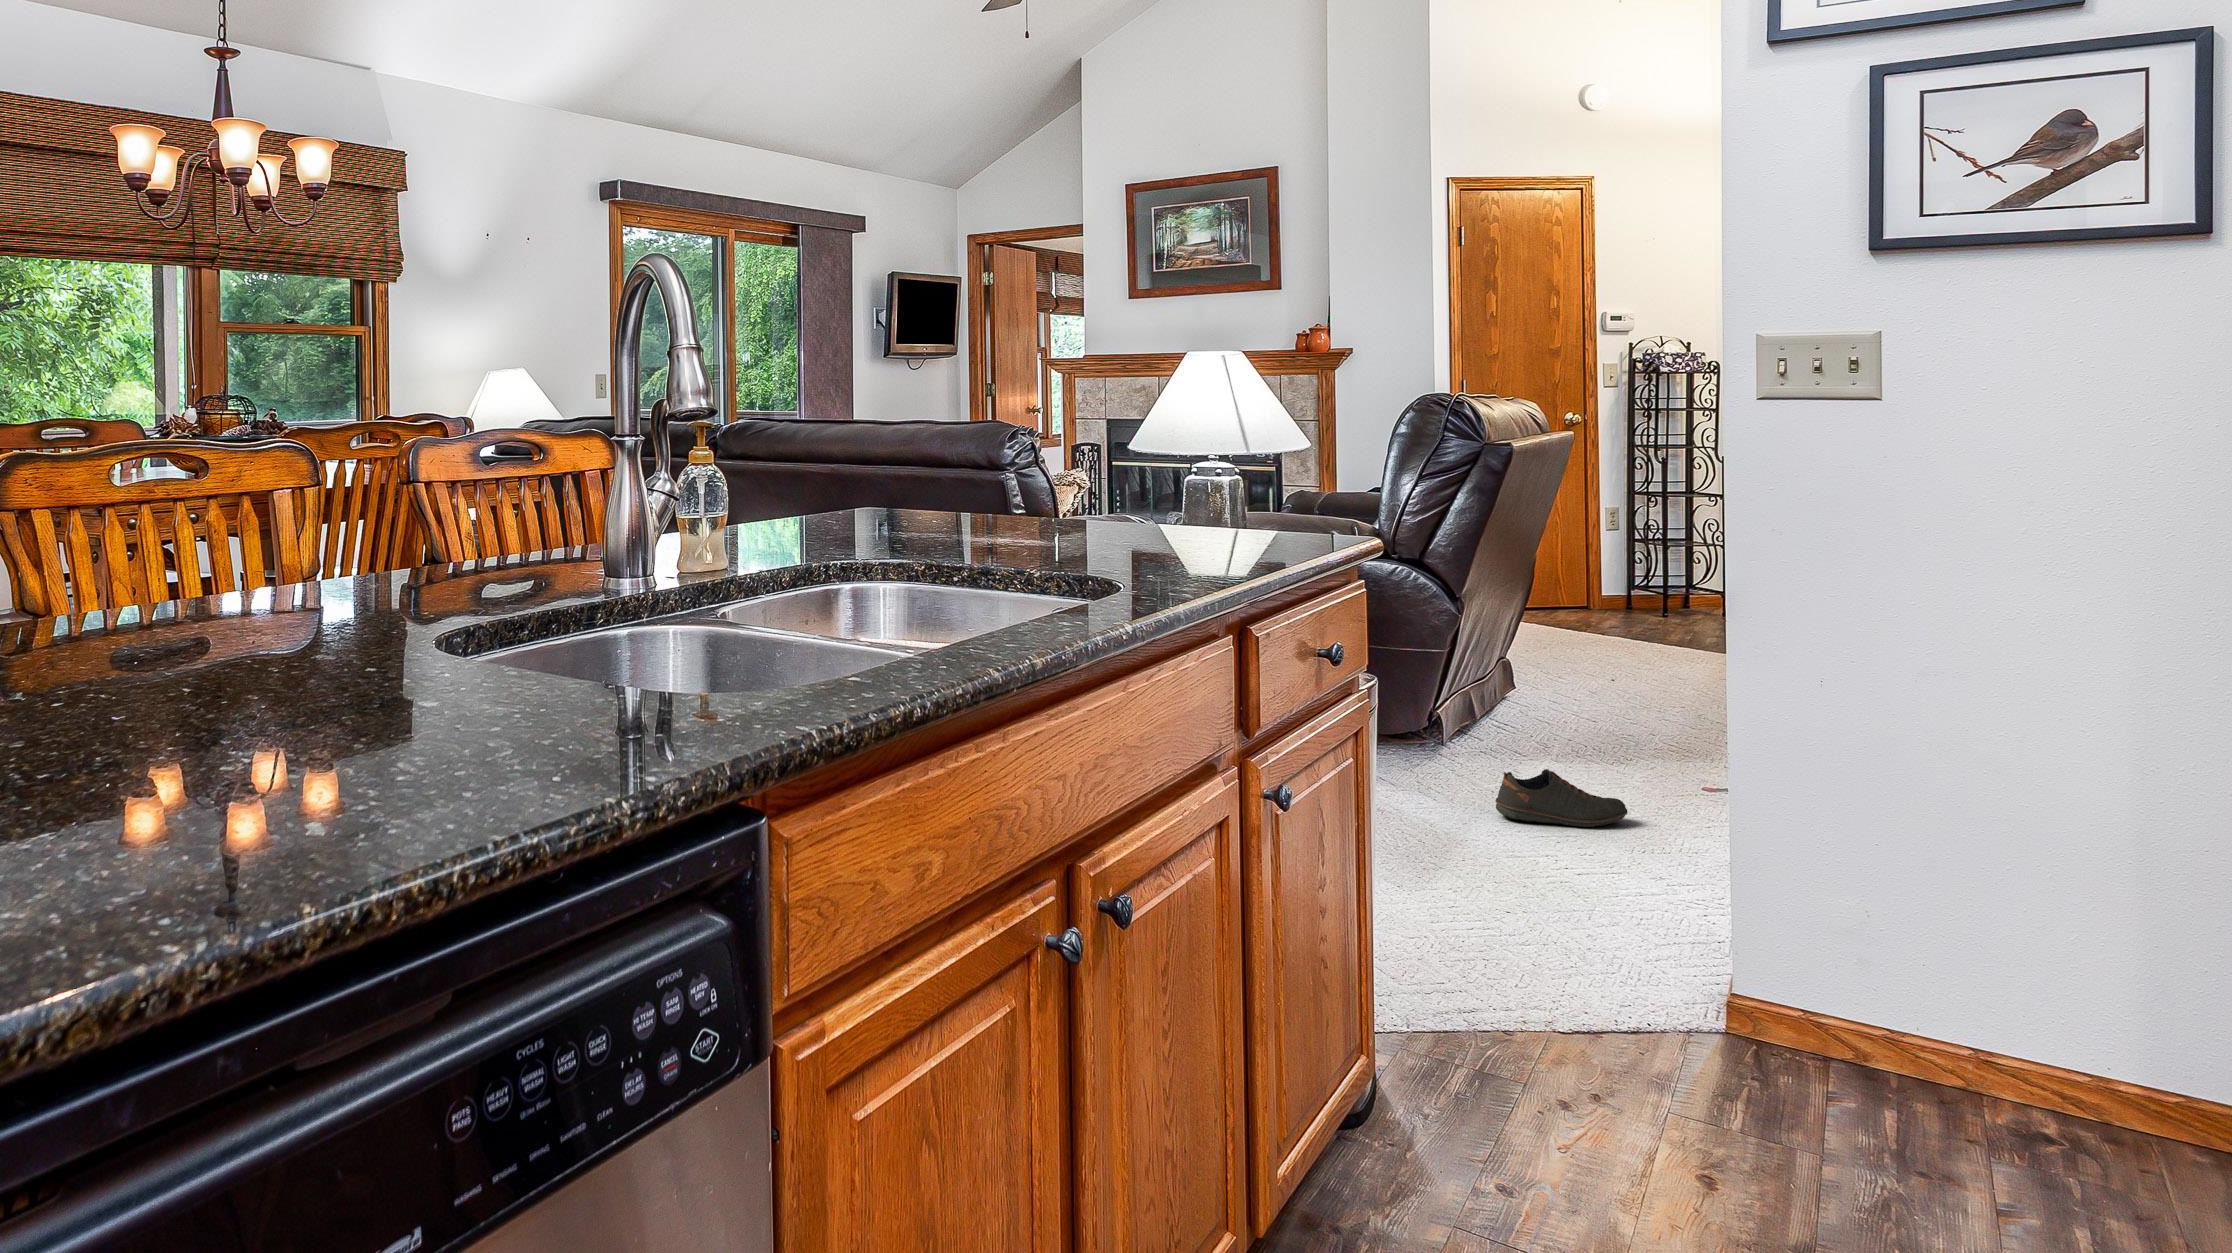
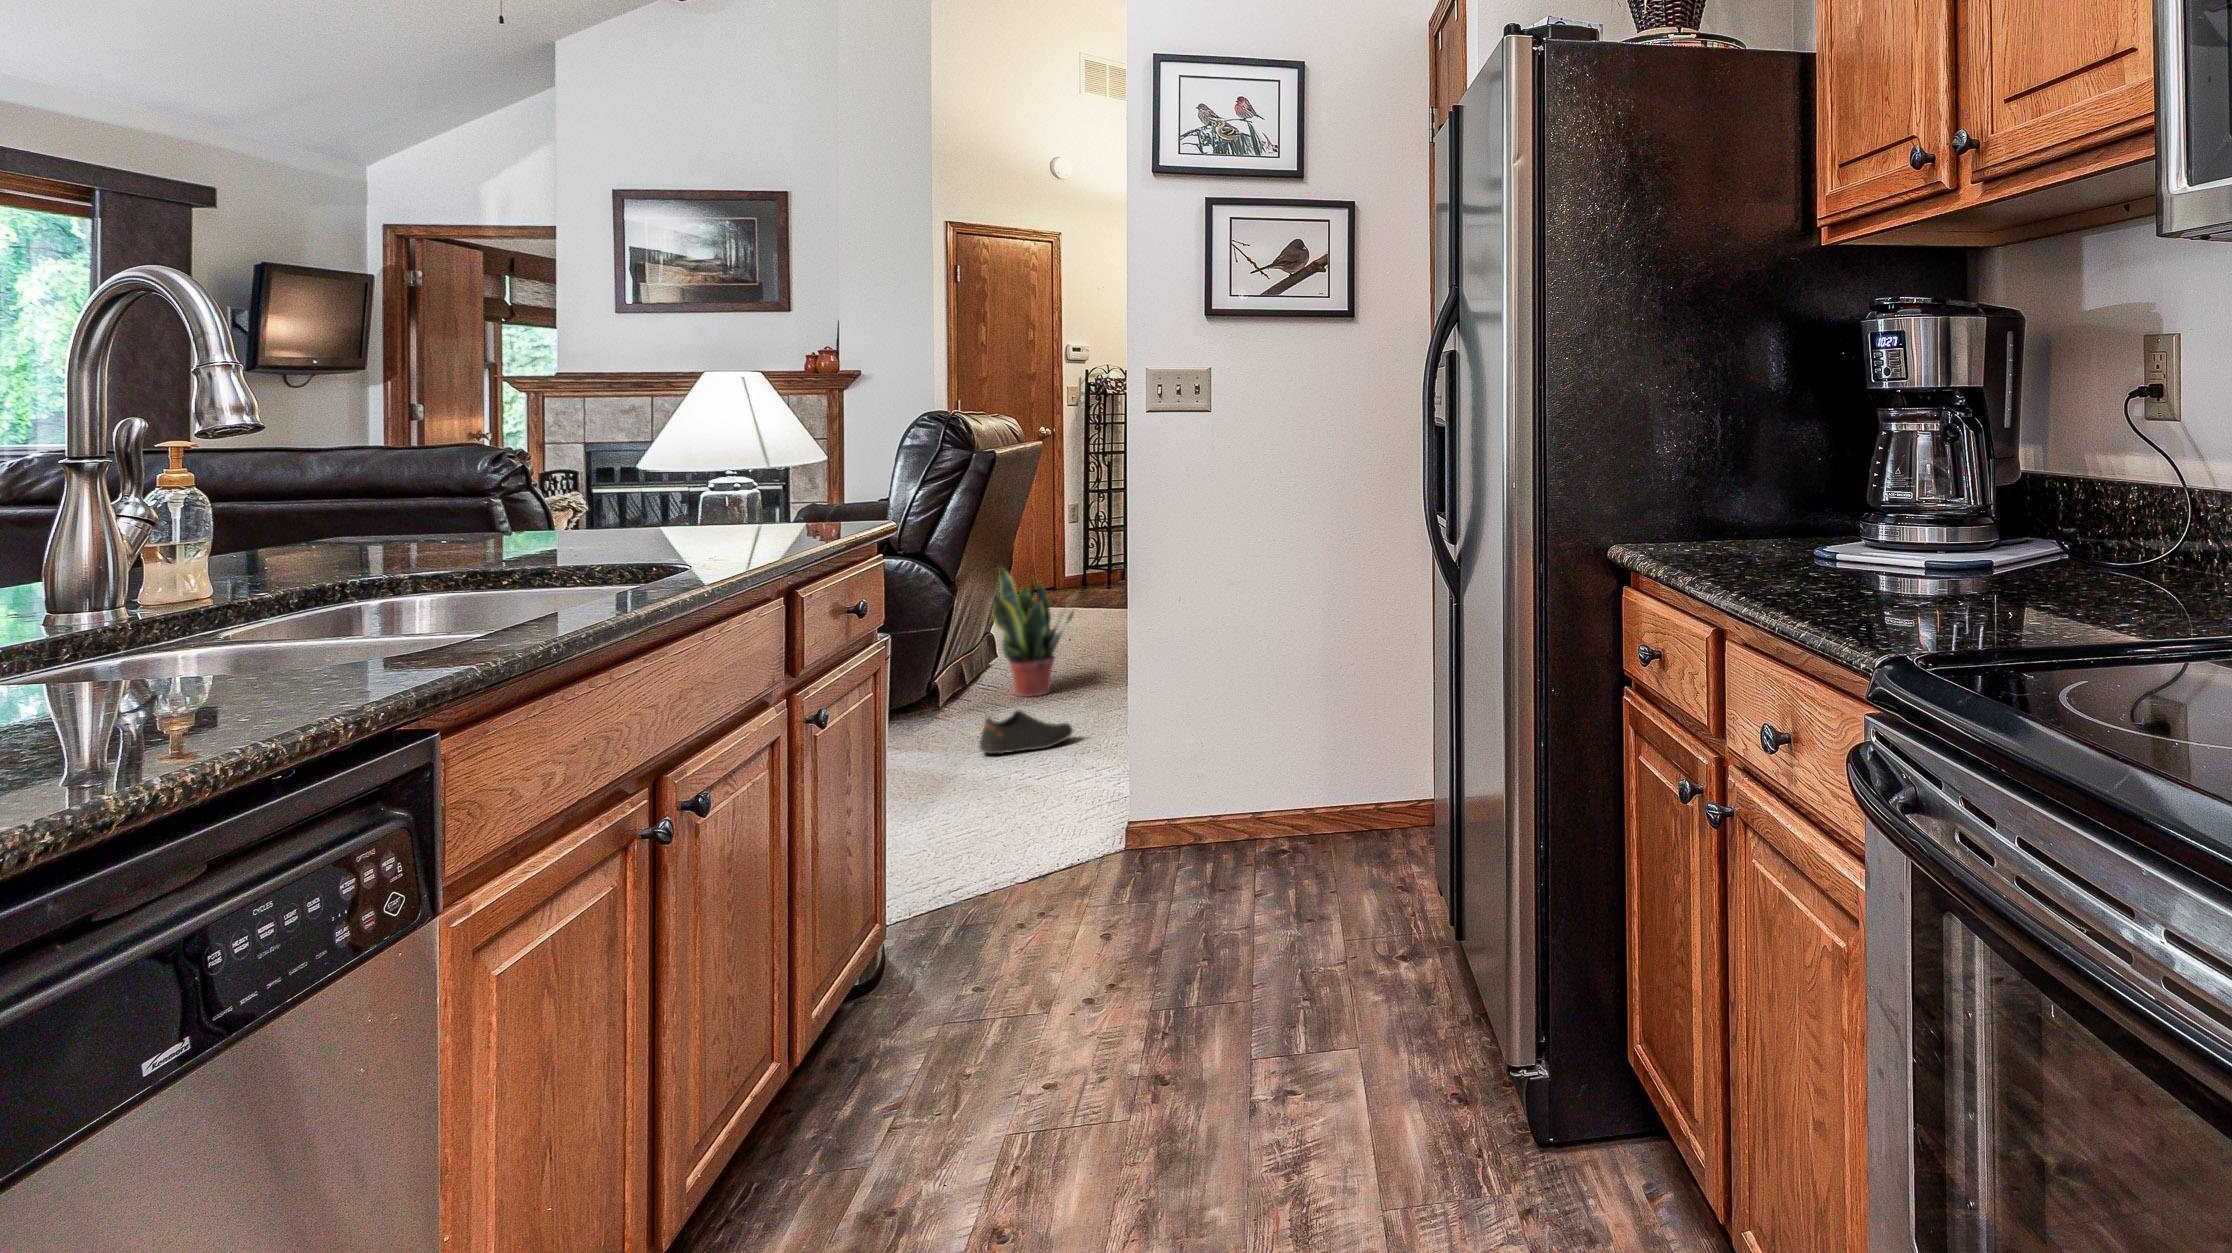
potted plant: none [1509,581,1628,749] -> present [992,567,1074,697]

